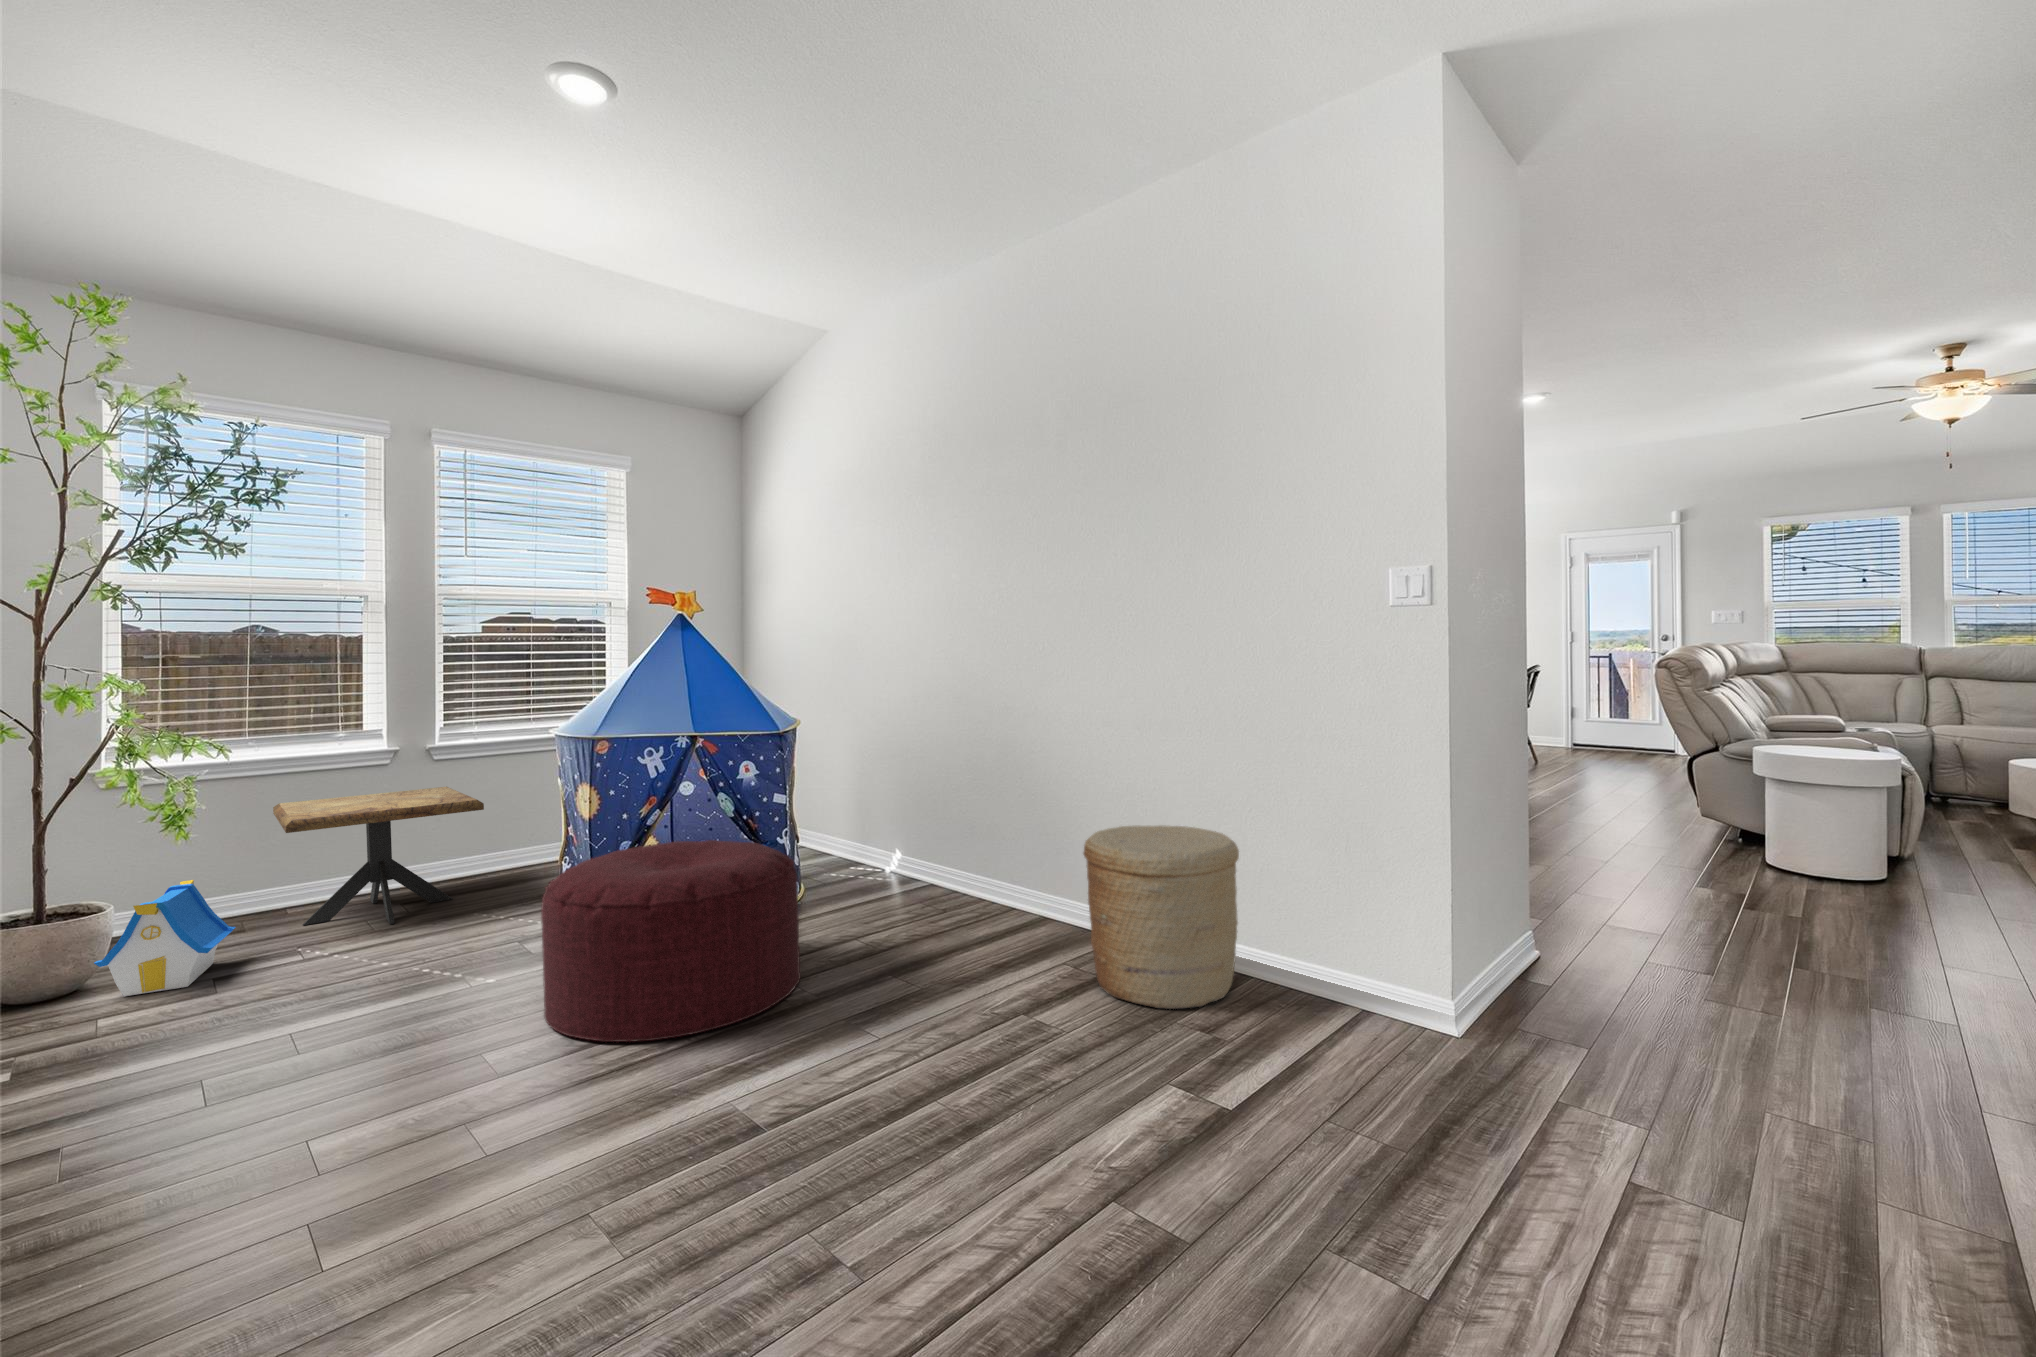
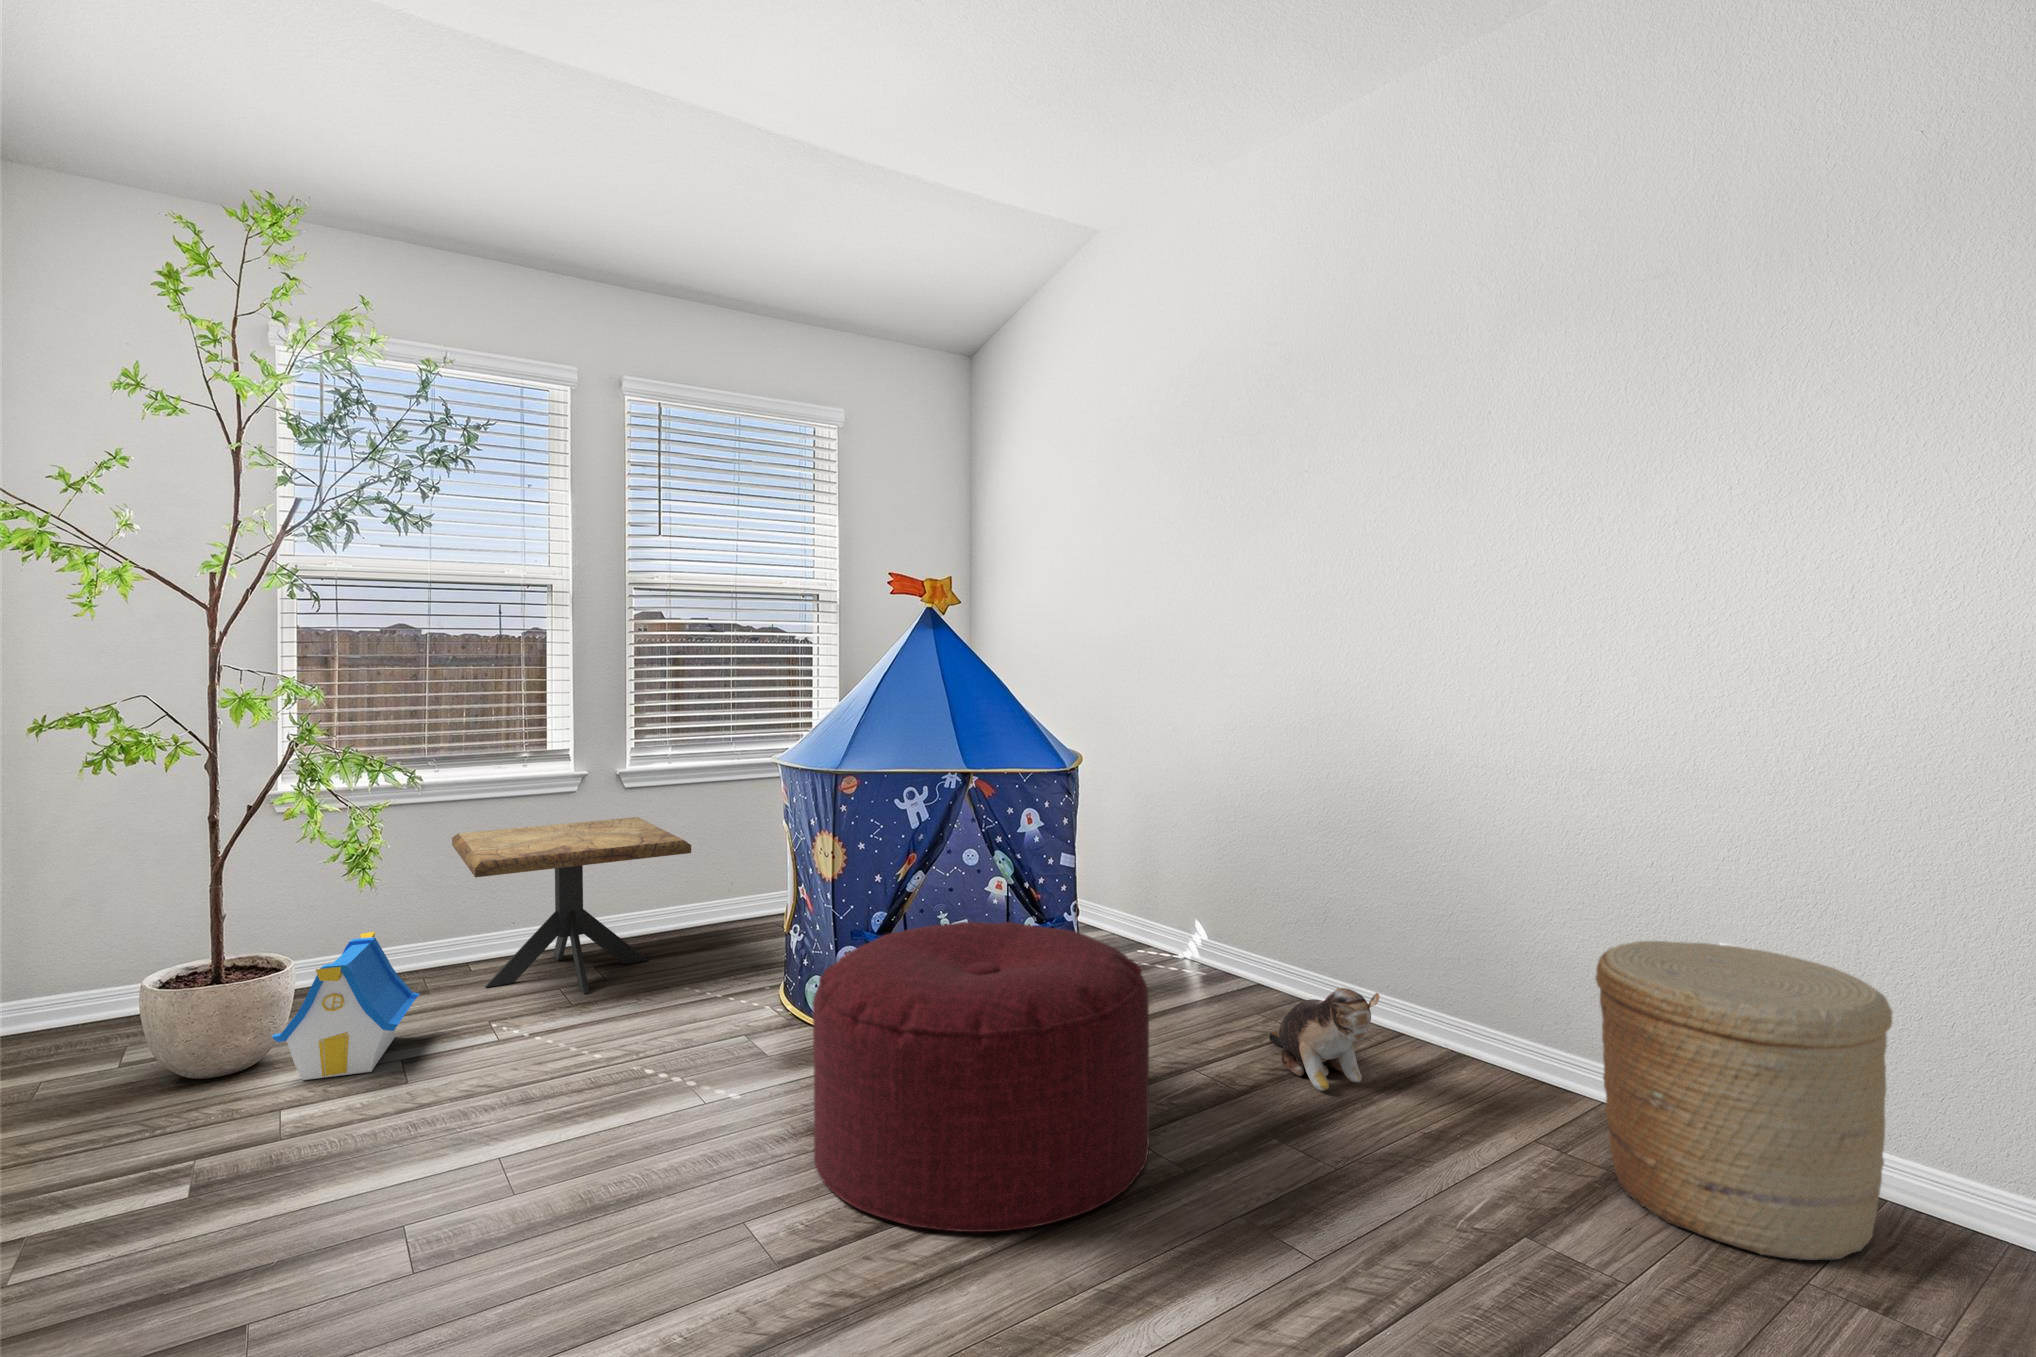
plush toy: none [918,873,971,945] -> present [1269,988,1379,1091]

